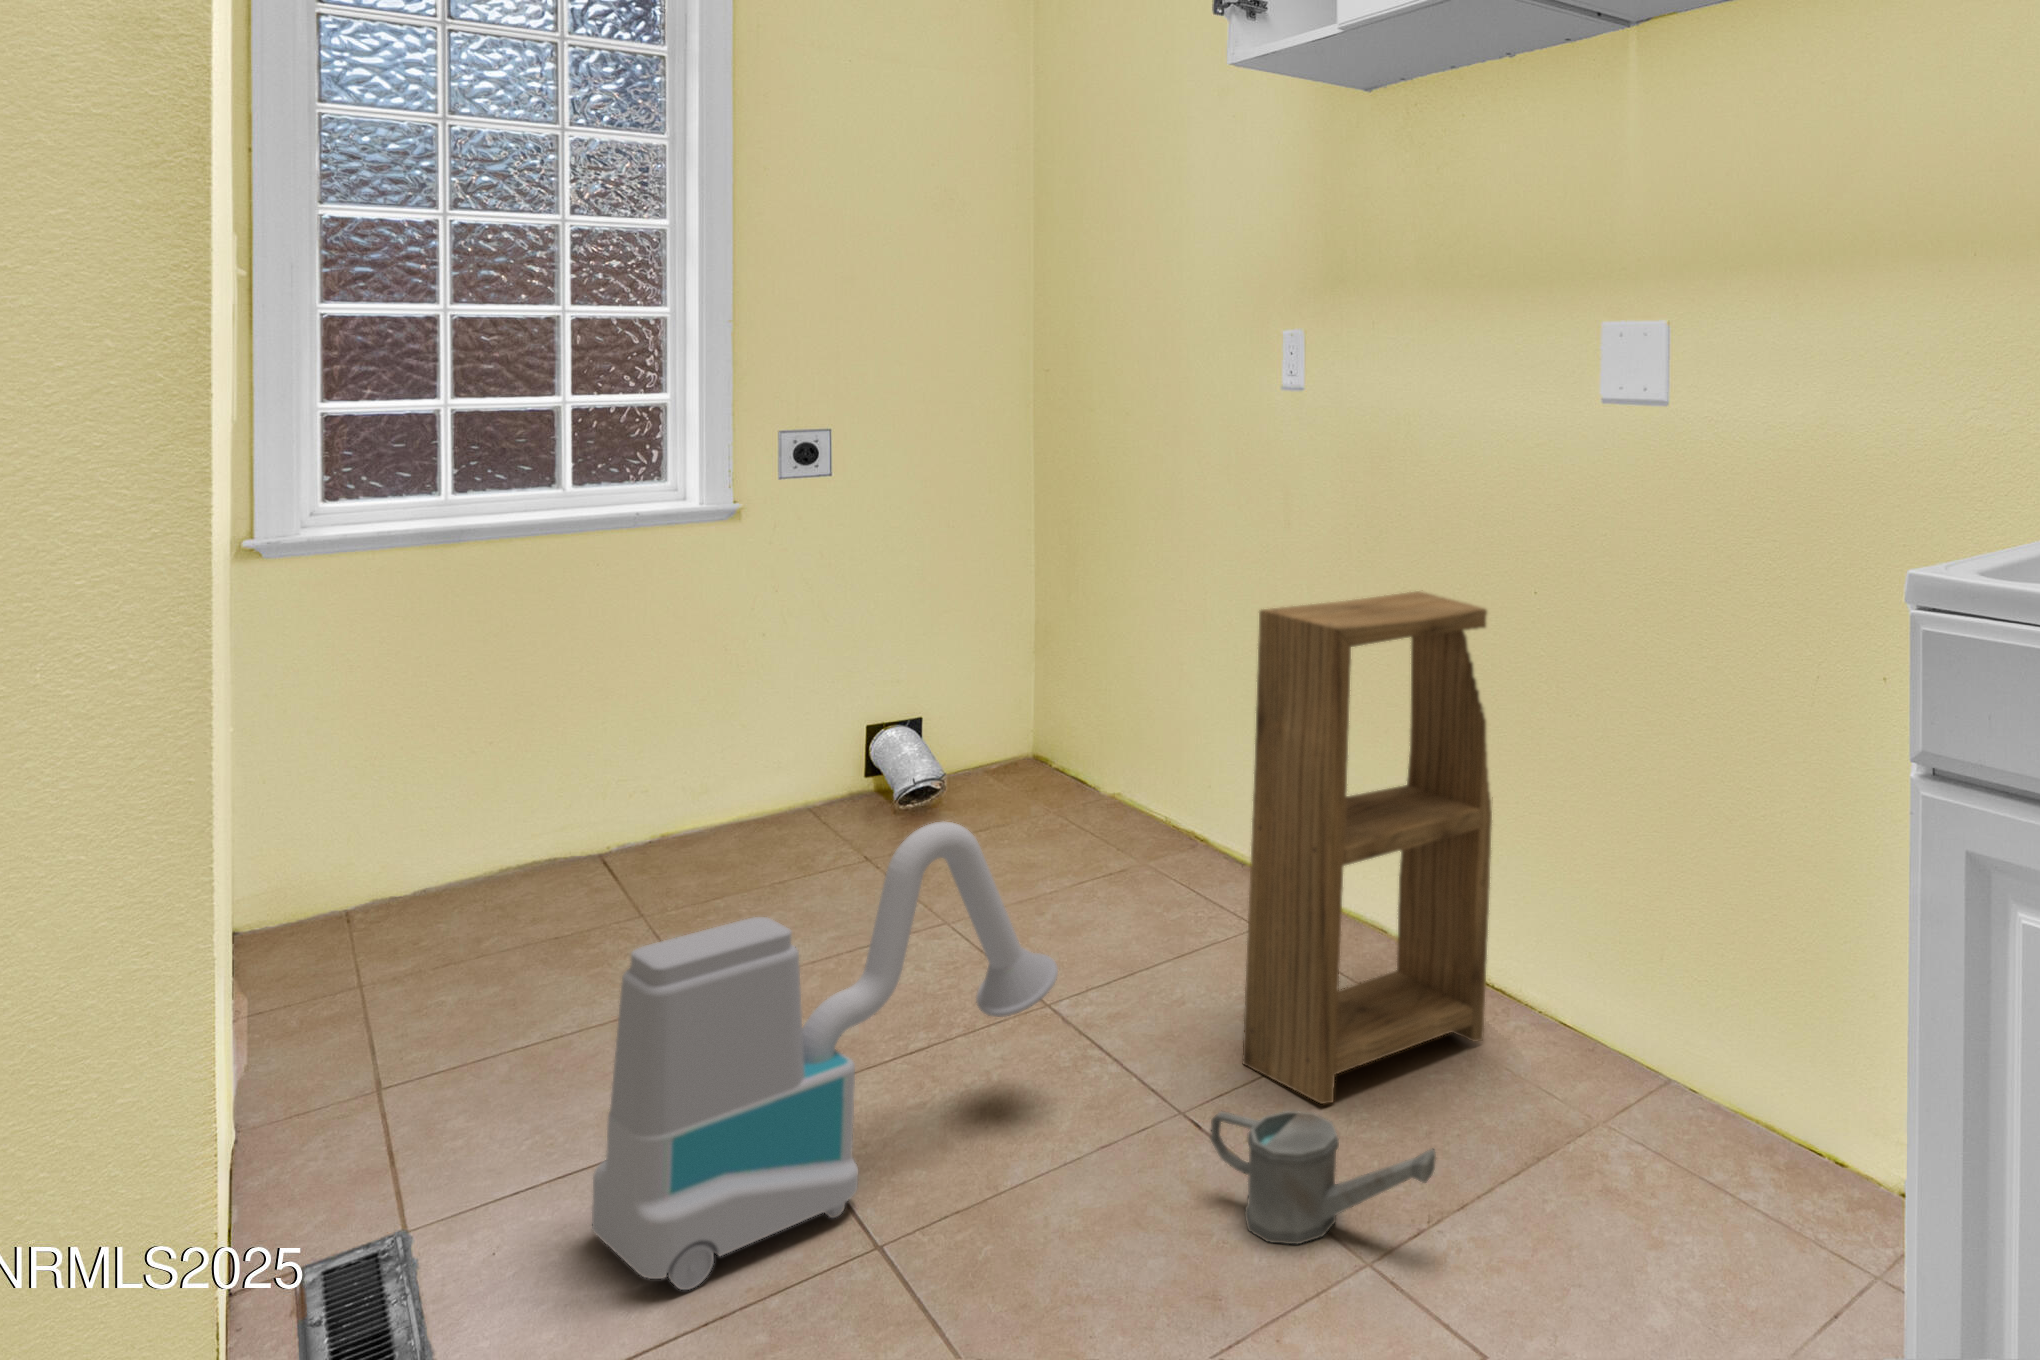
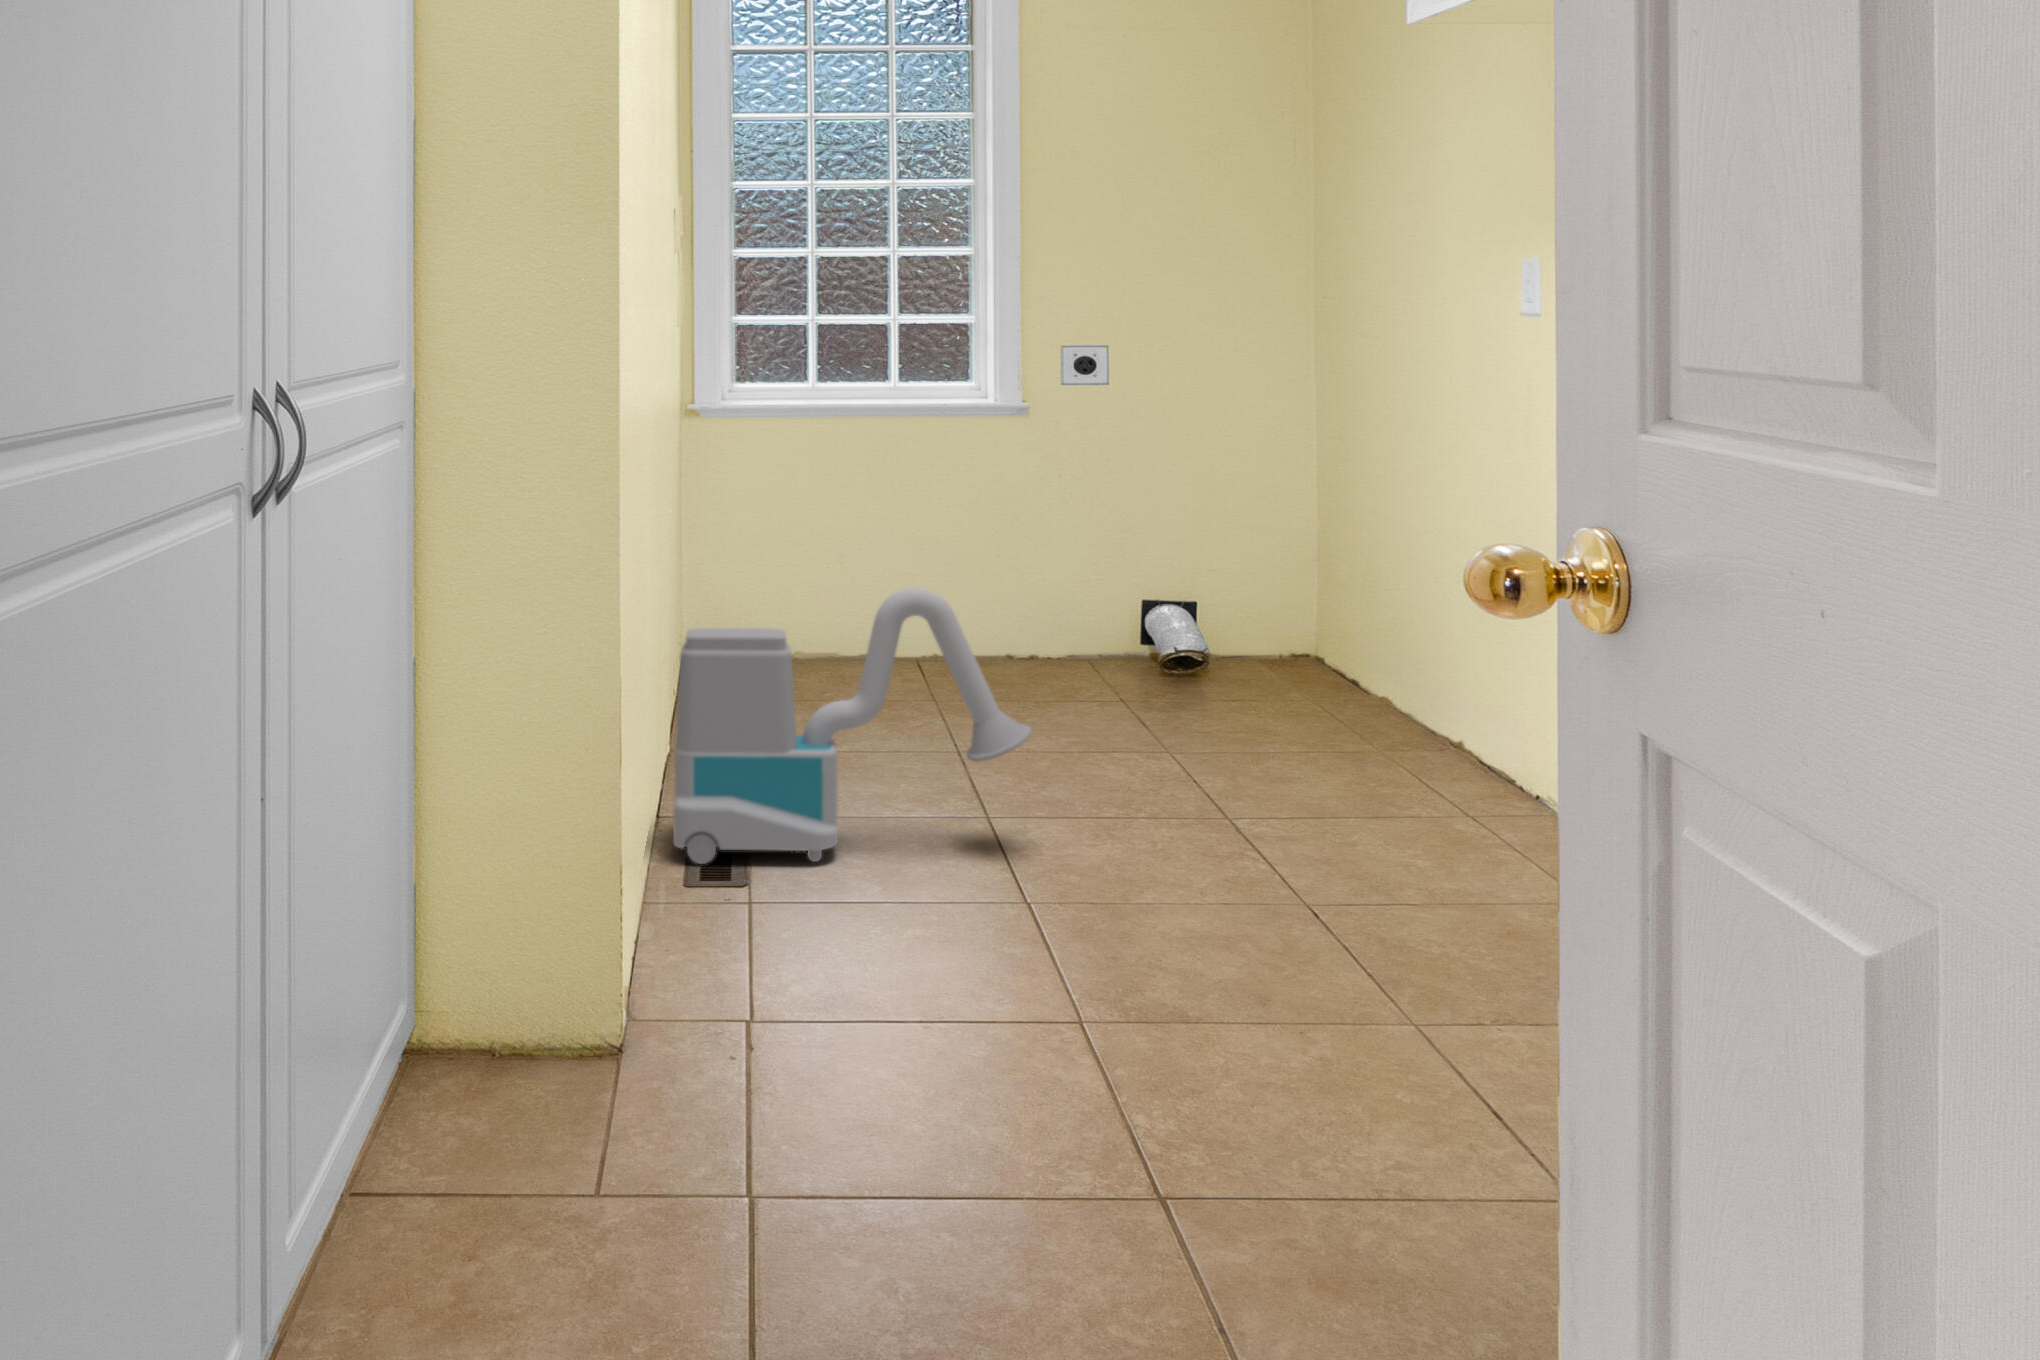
shelving unit: present [1243,591,1492,1104] -> none [1221,440,1499,933]
watering can: present [1210,1111,1436,1244] -> none [1074,863,1214,988]

